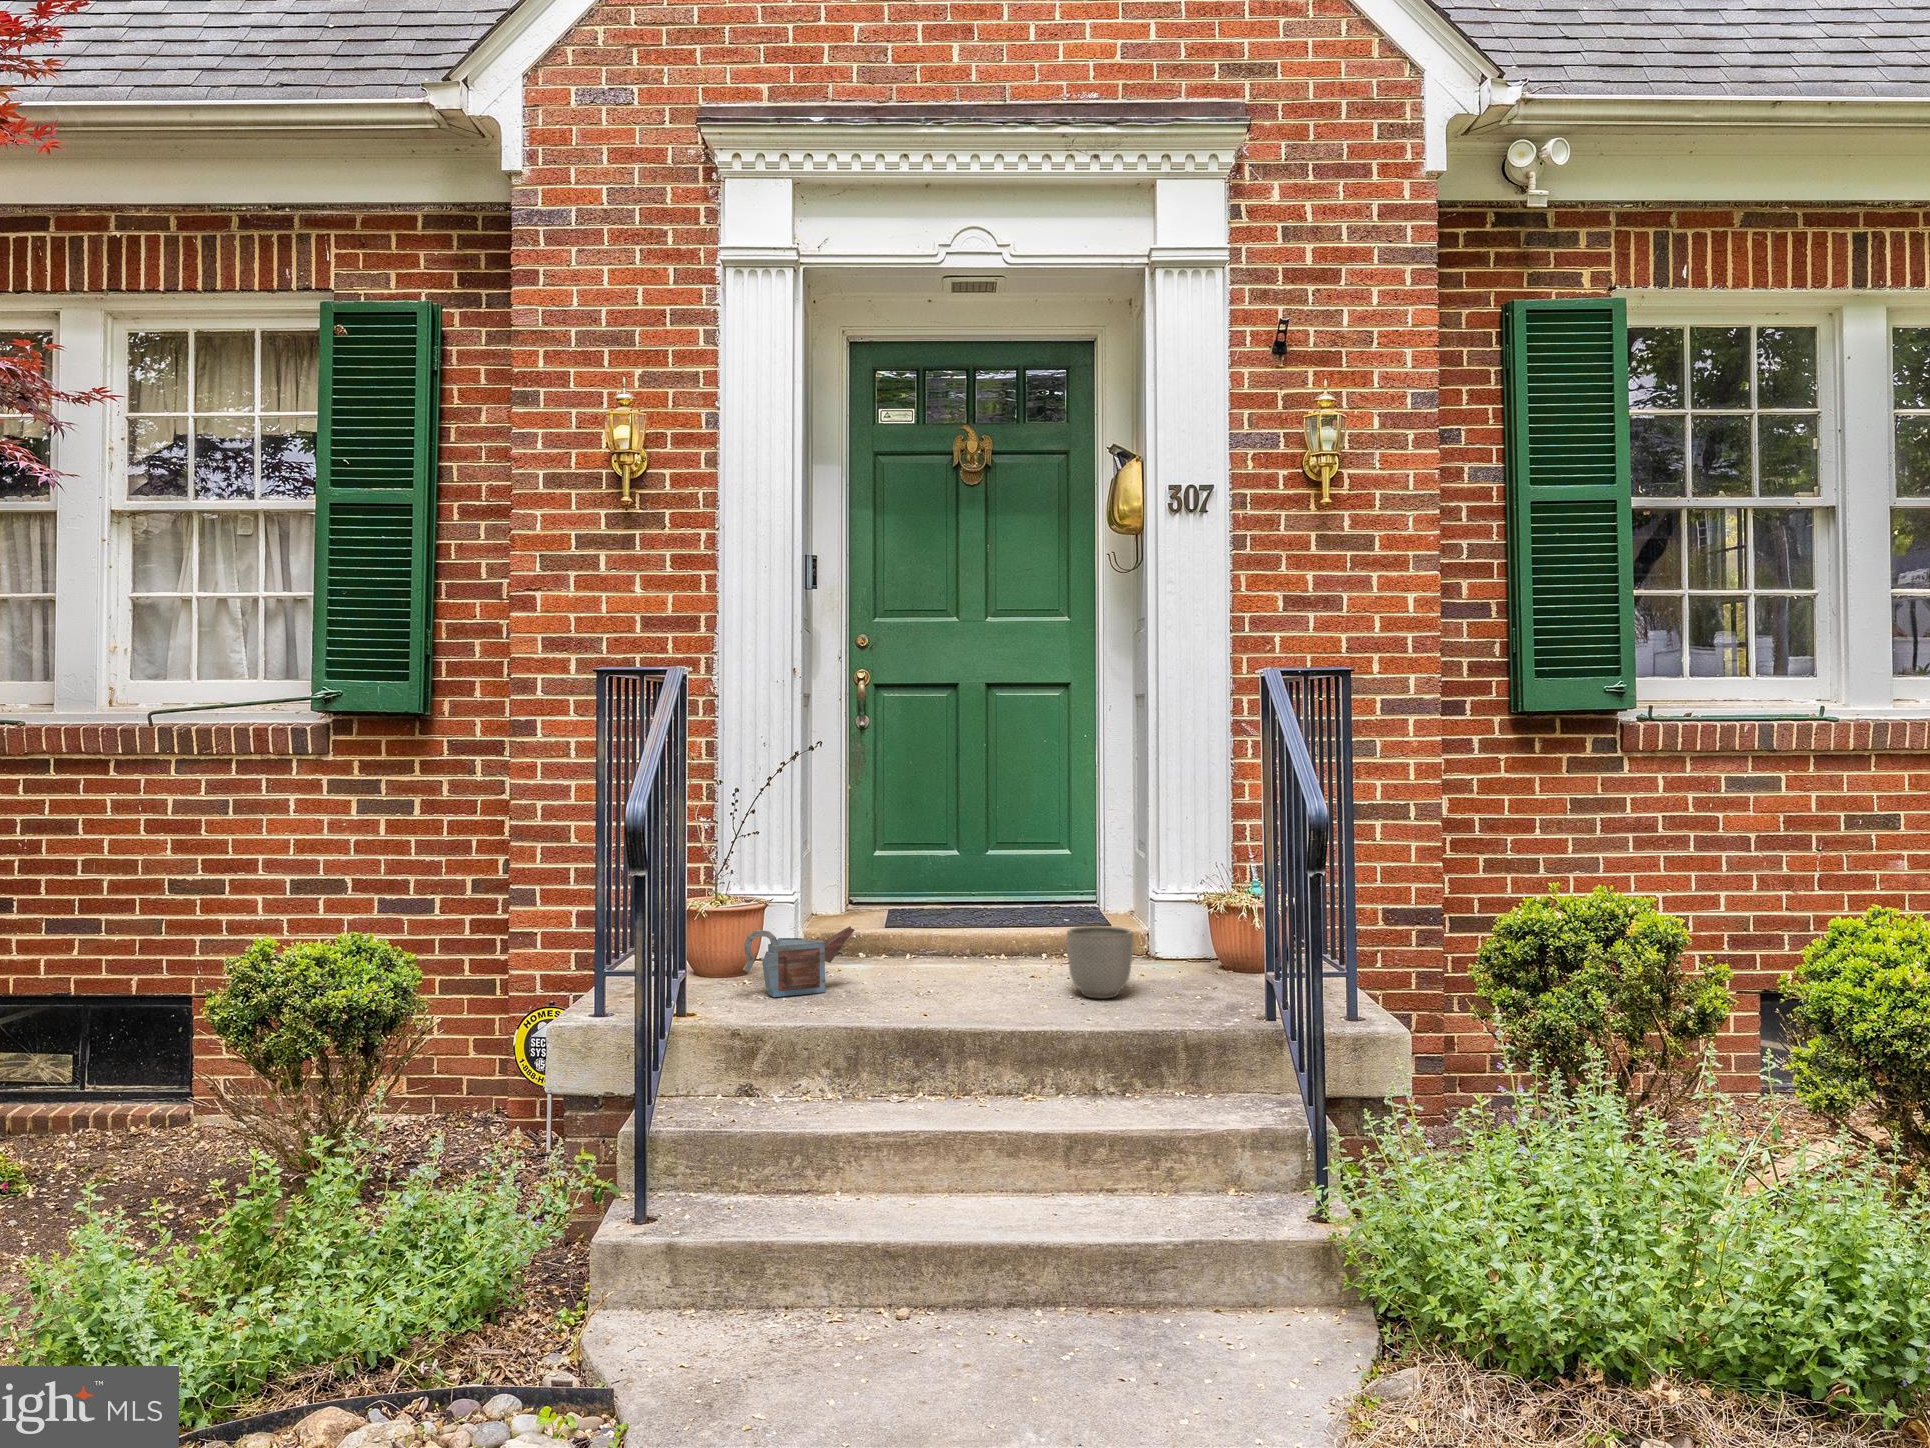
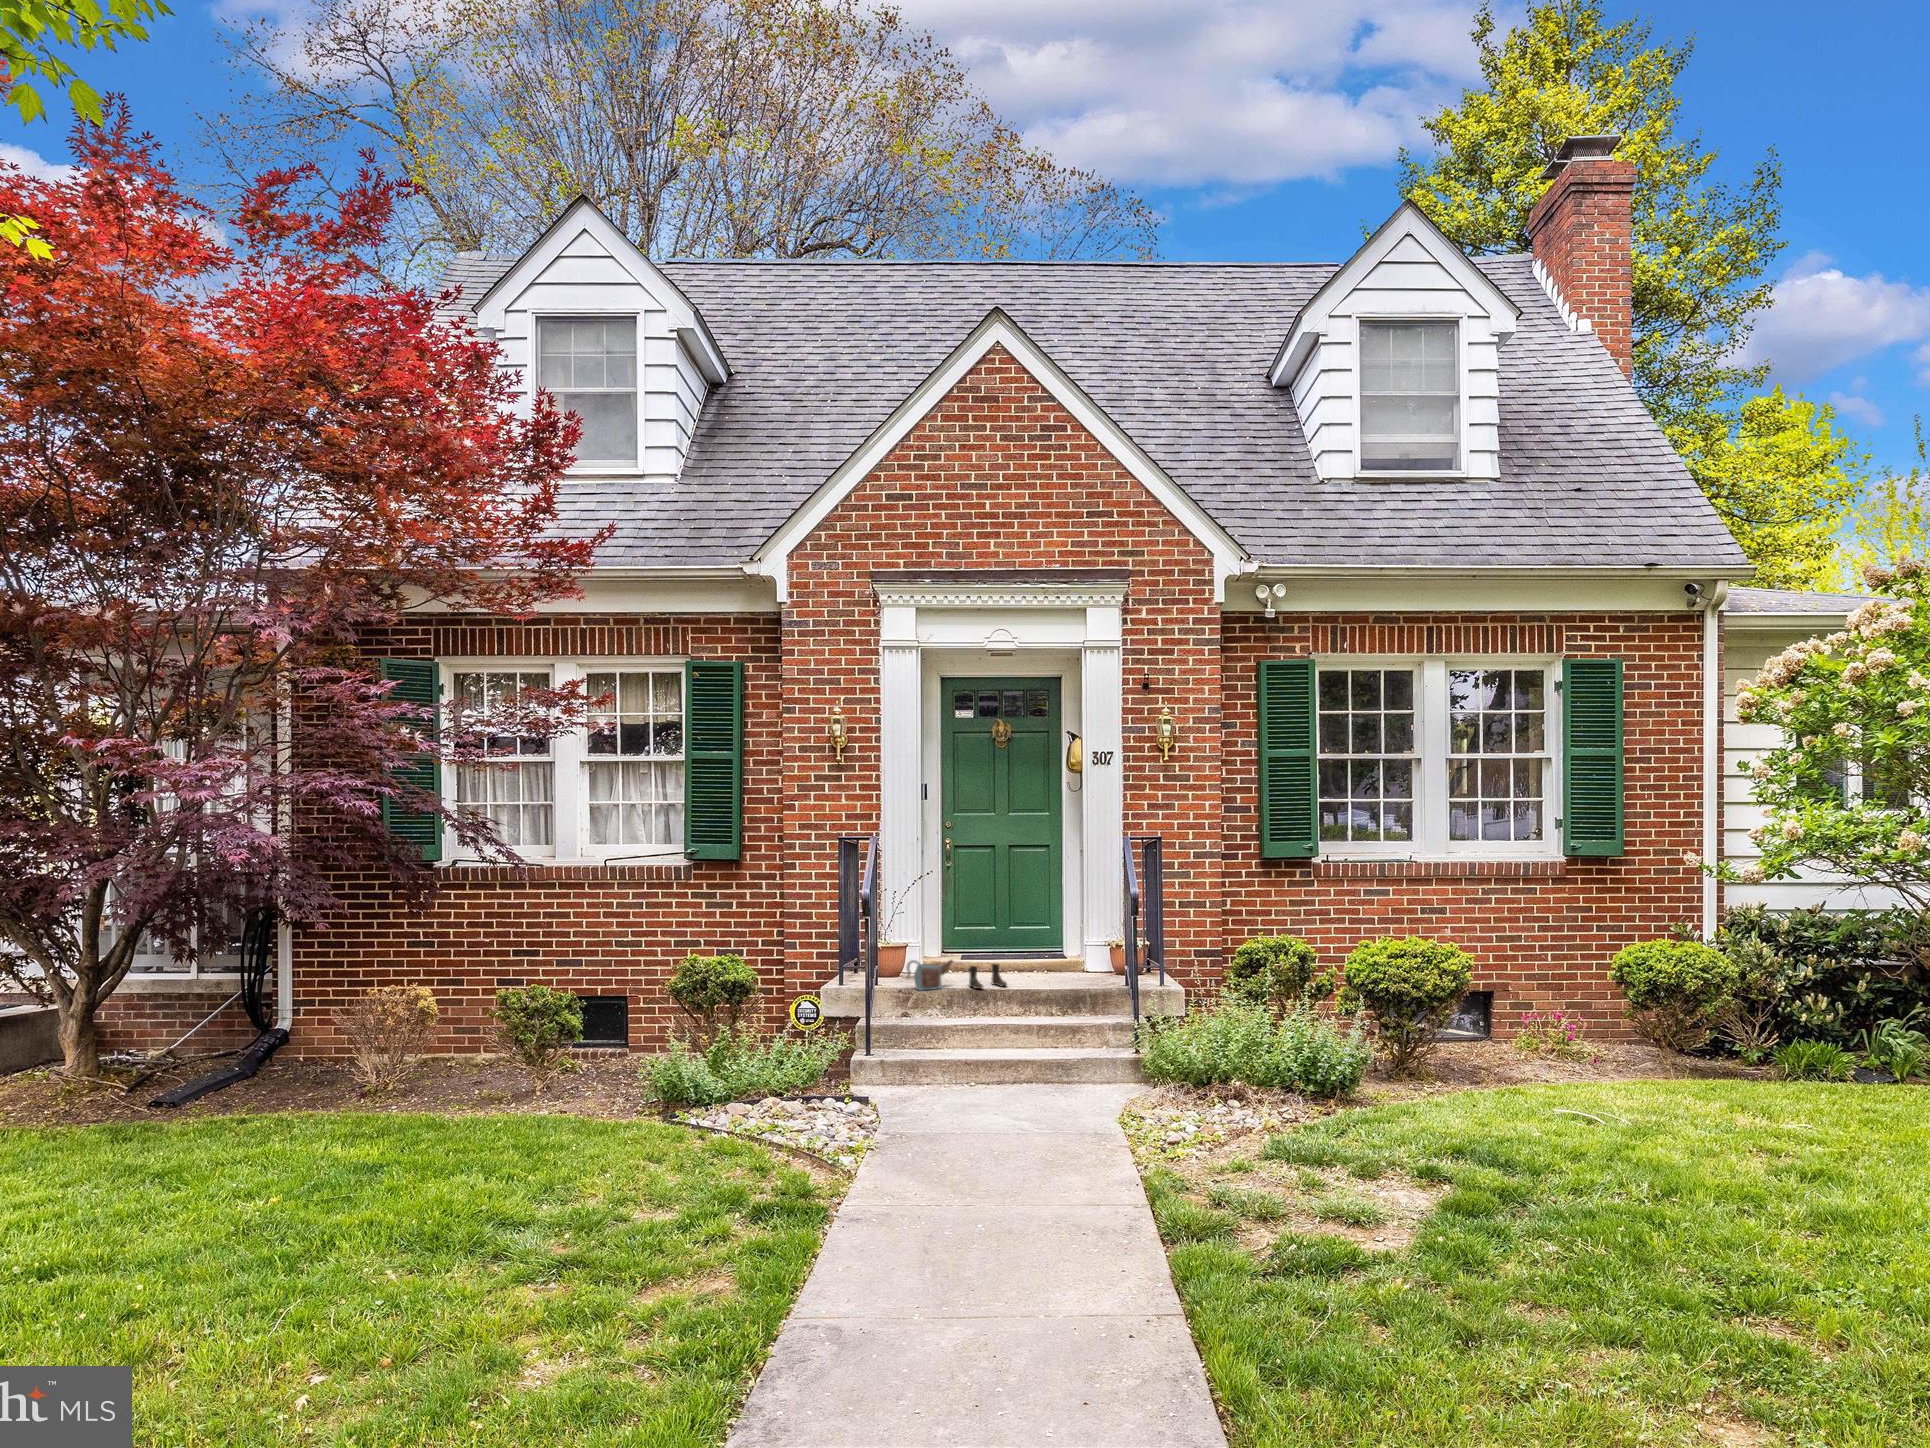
planter: present [1067,926,1133,999] -> none [1050,959,1080,991]
boots: none [887,935,973,992] -> present [969,964,1007,989]

